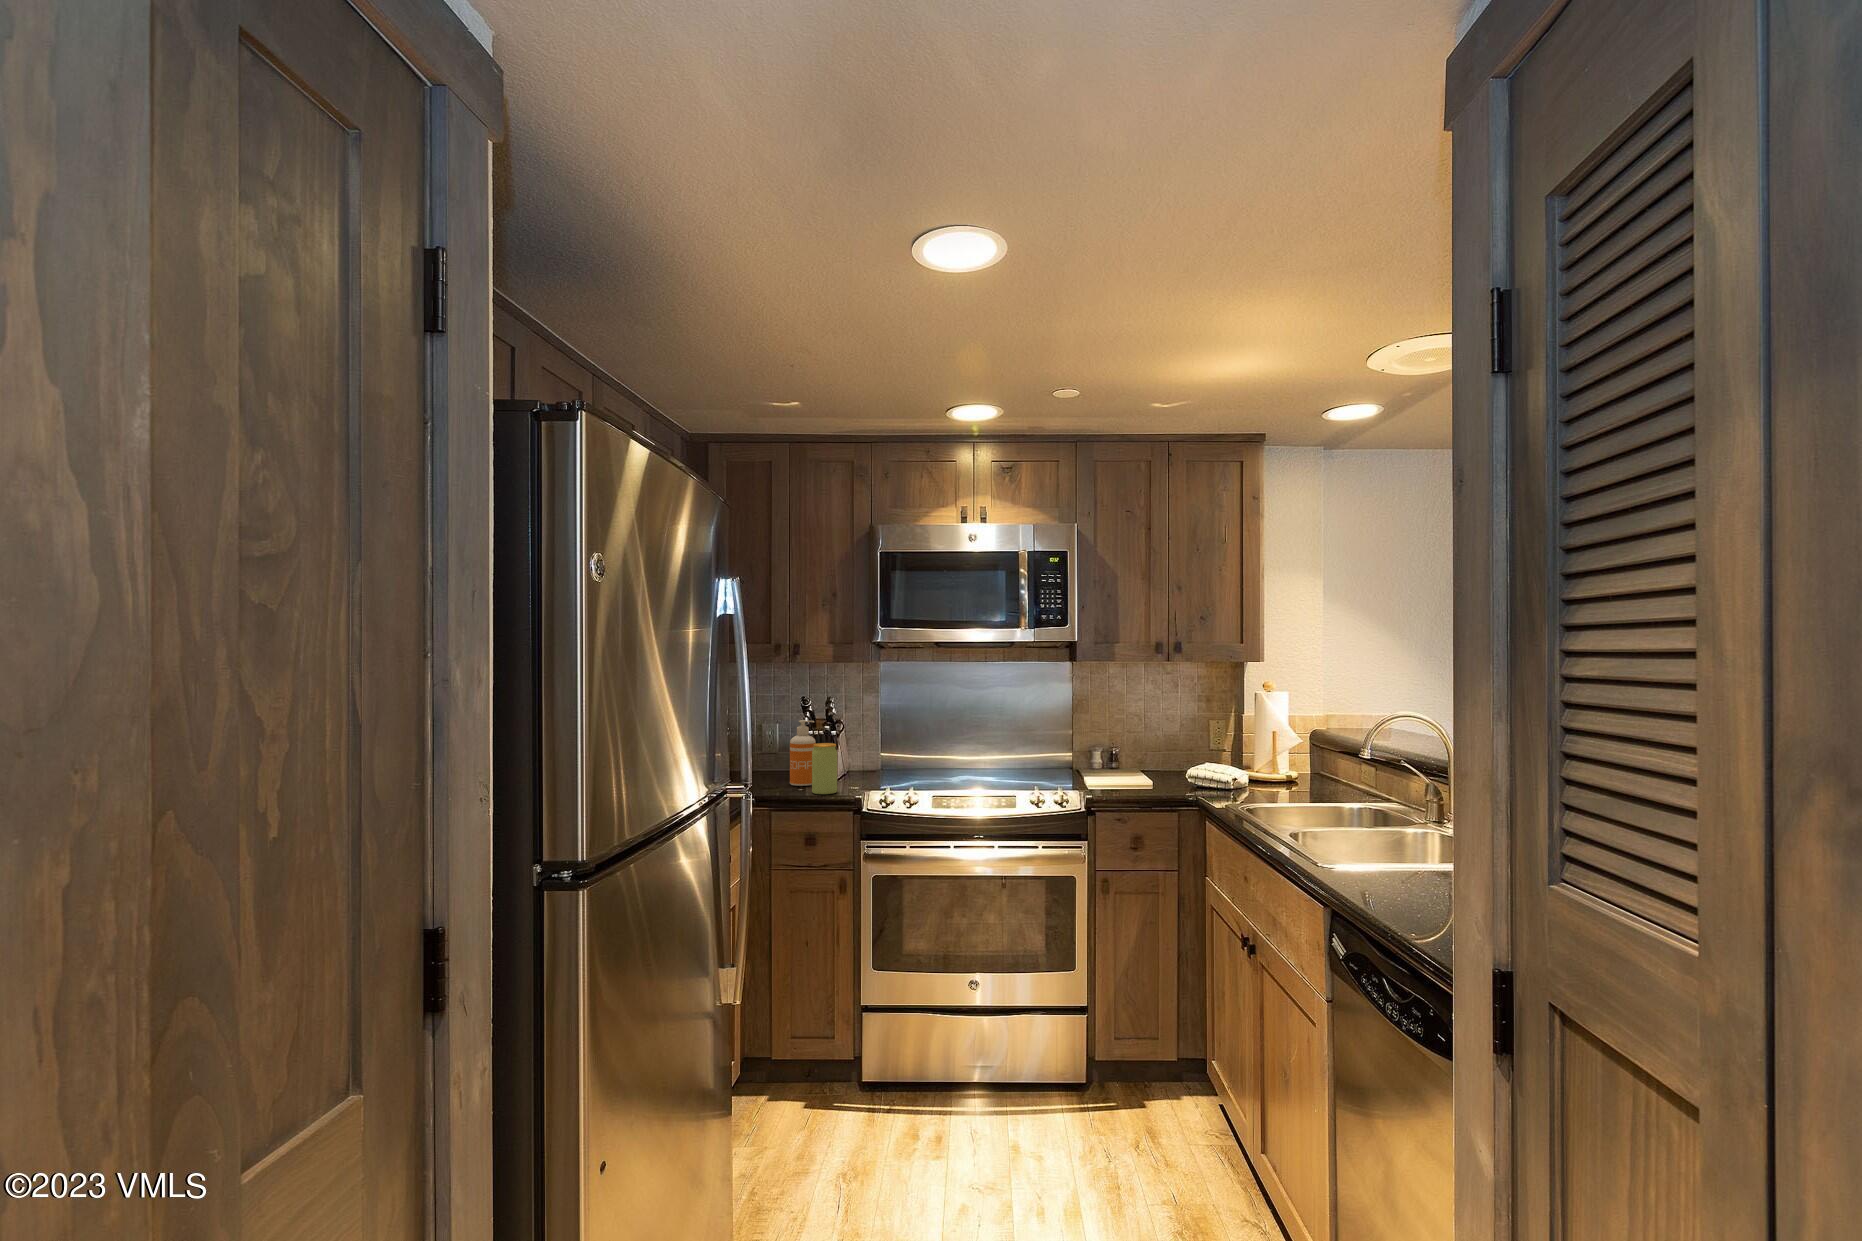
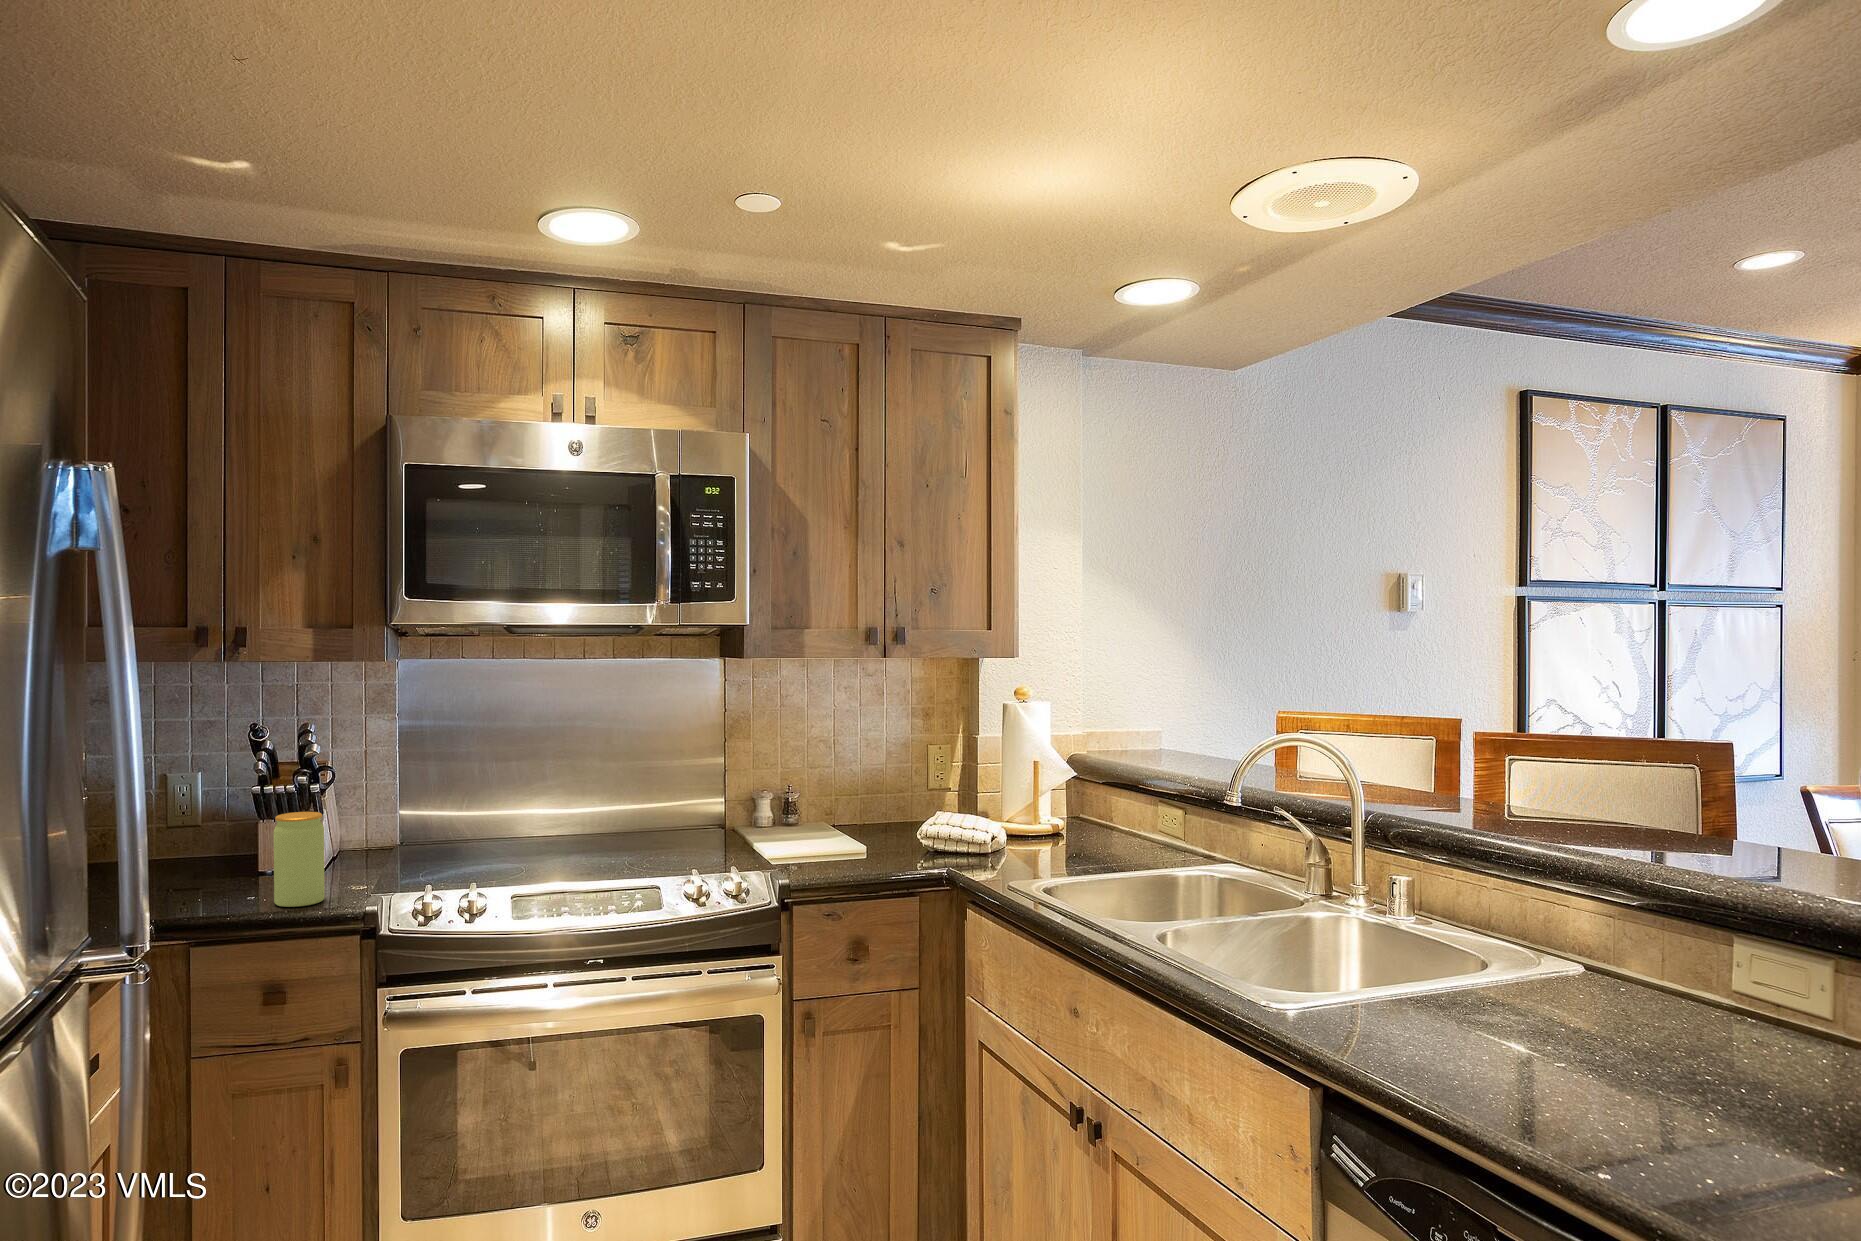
soap dispenser: present [790,720,816,786] -> none [227,770,280,891]

